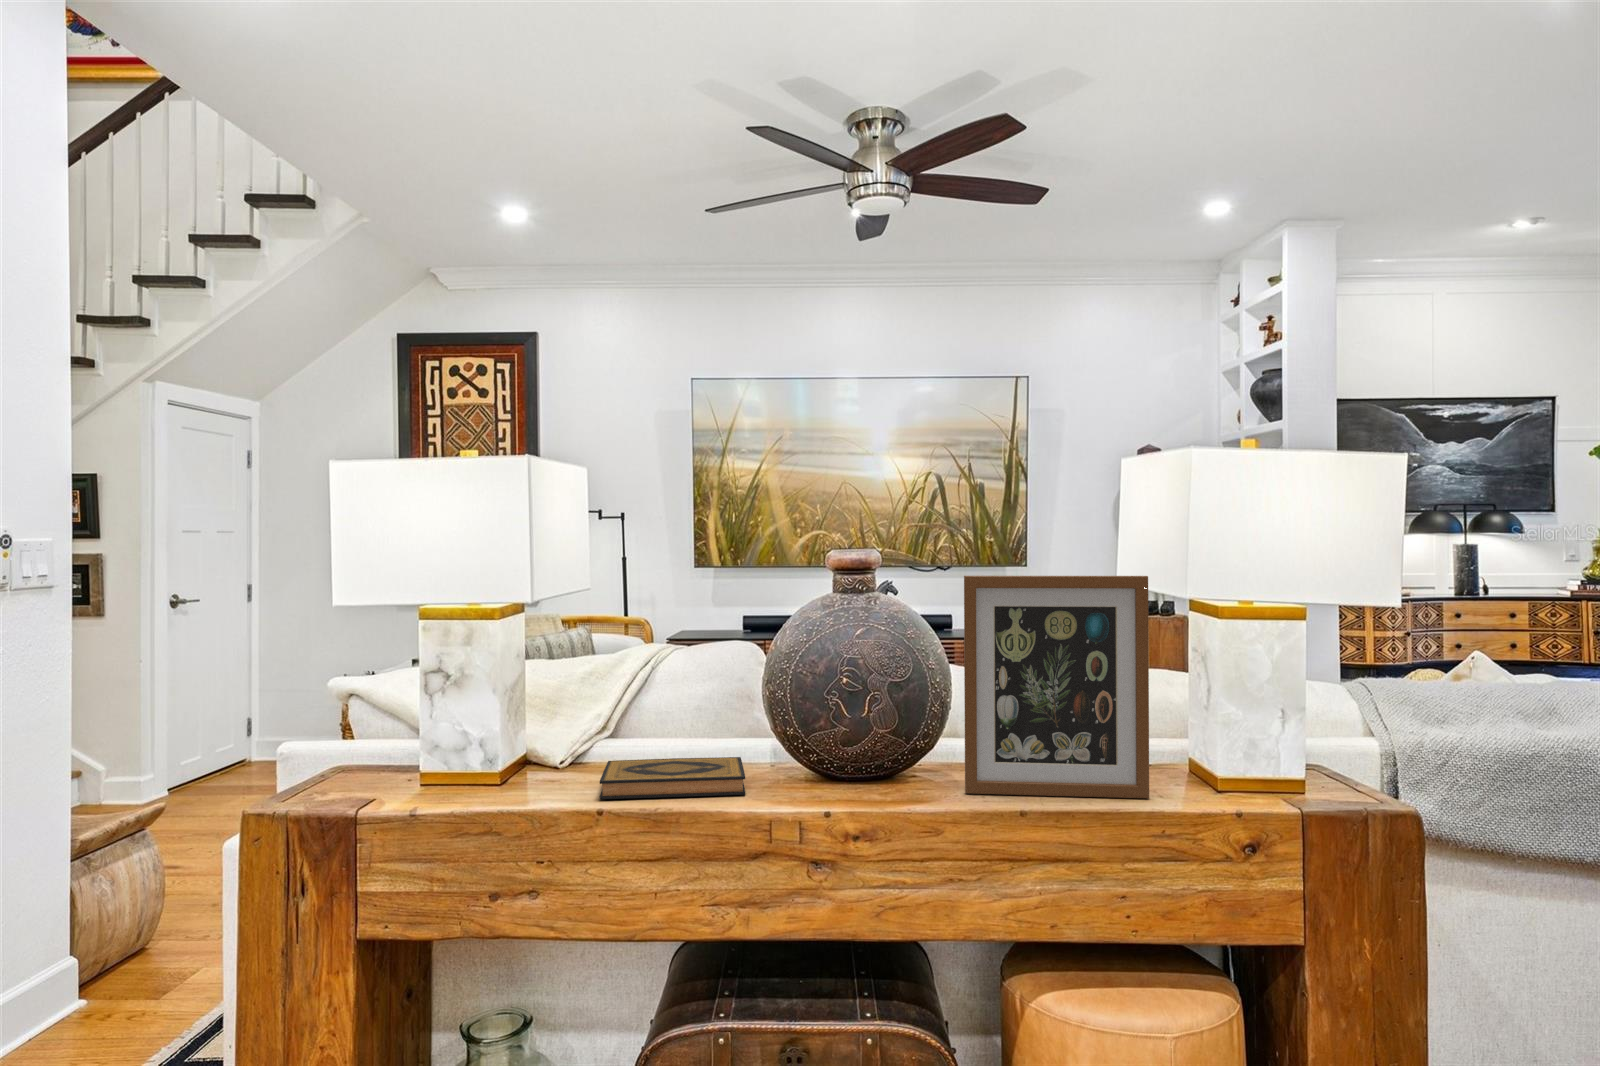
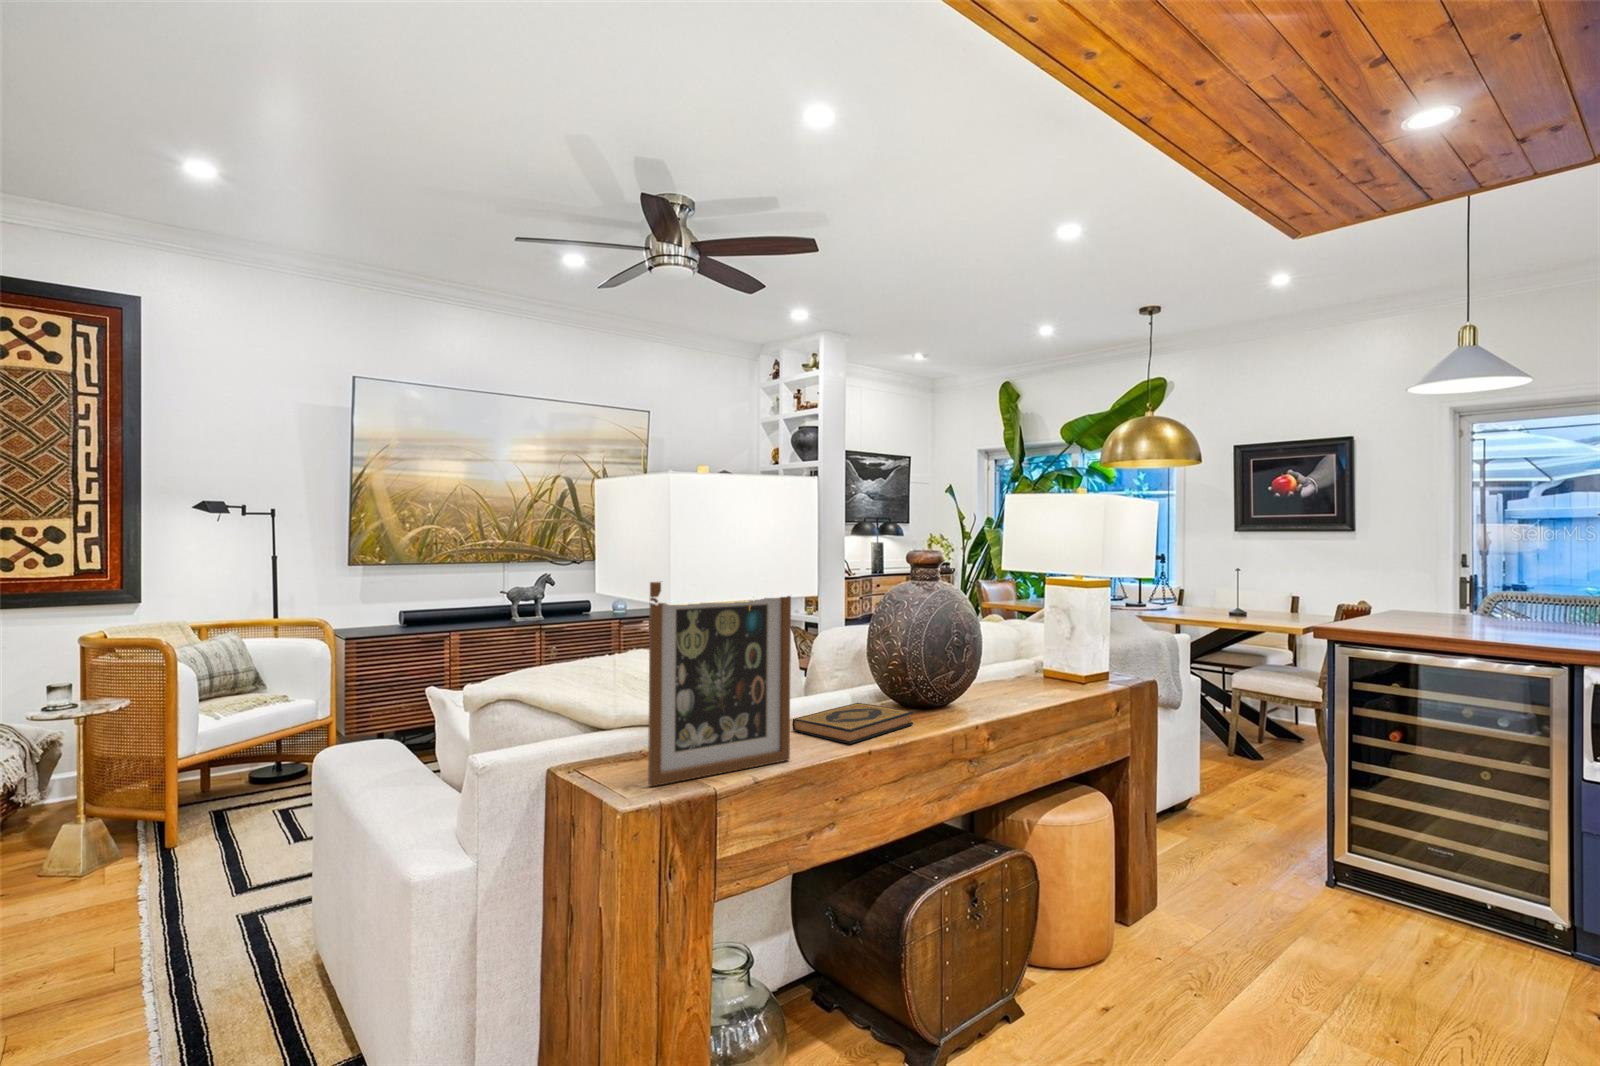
picture frame: present [964,576,1149,798] -> present [648,582,791,786]

